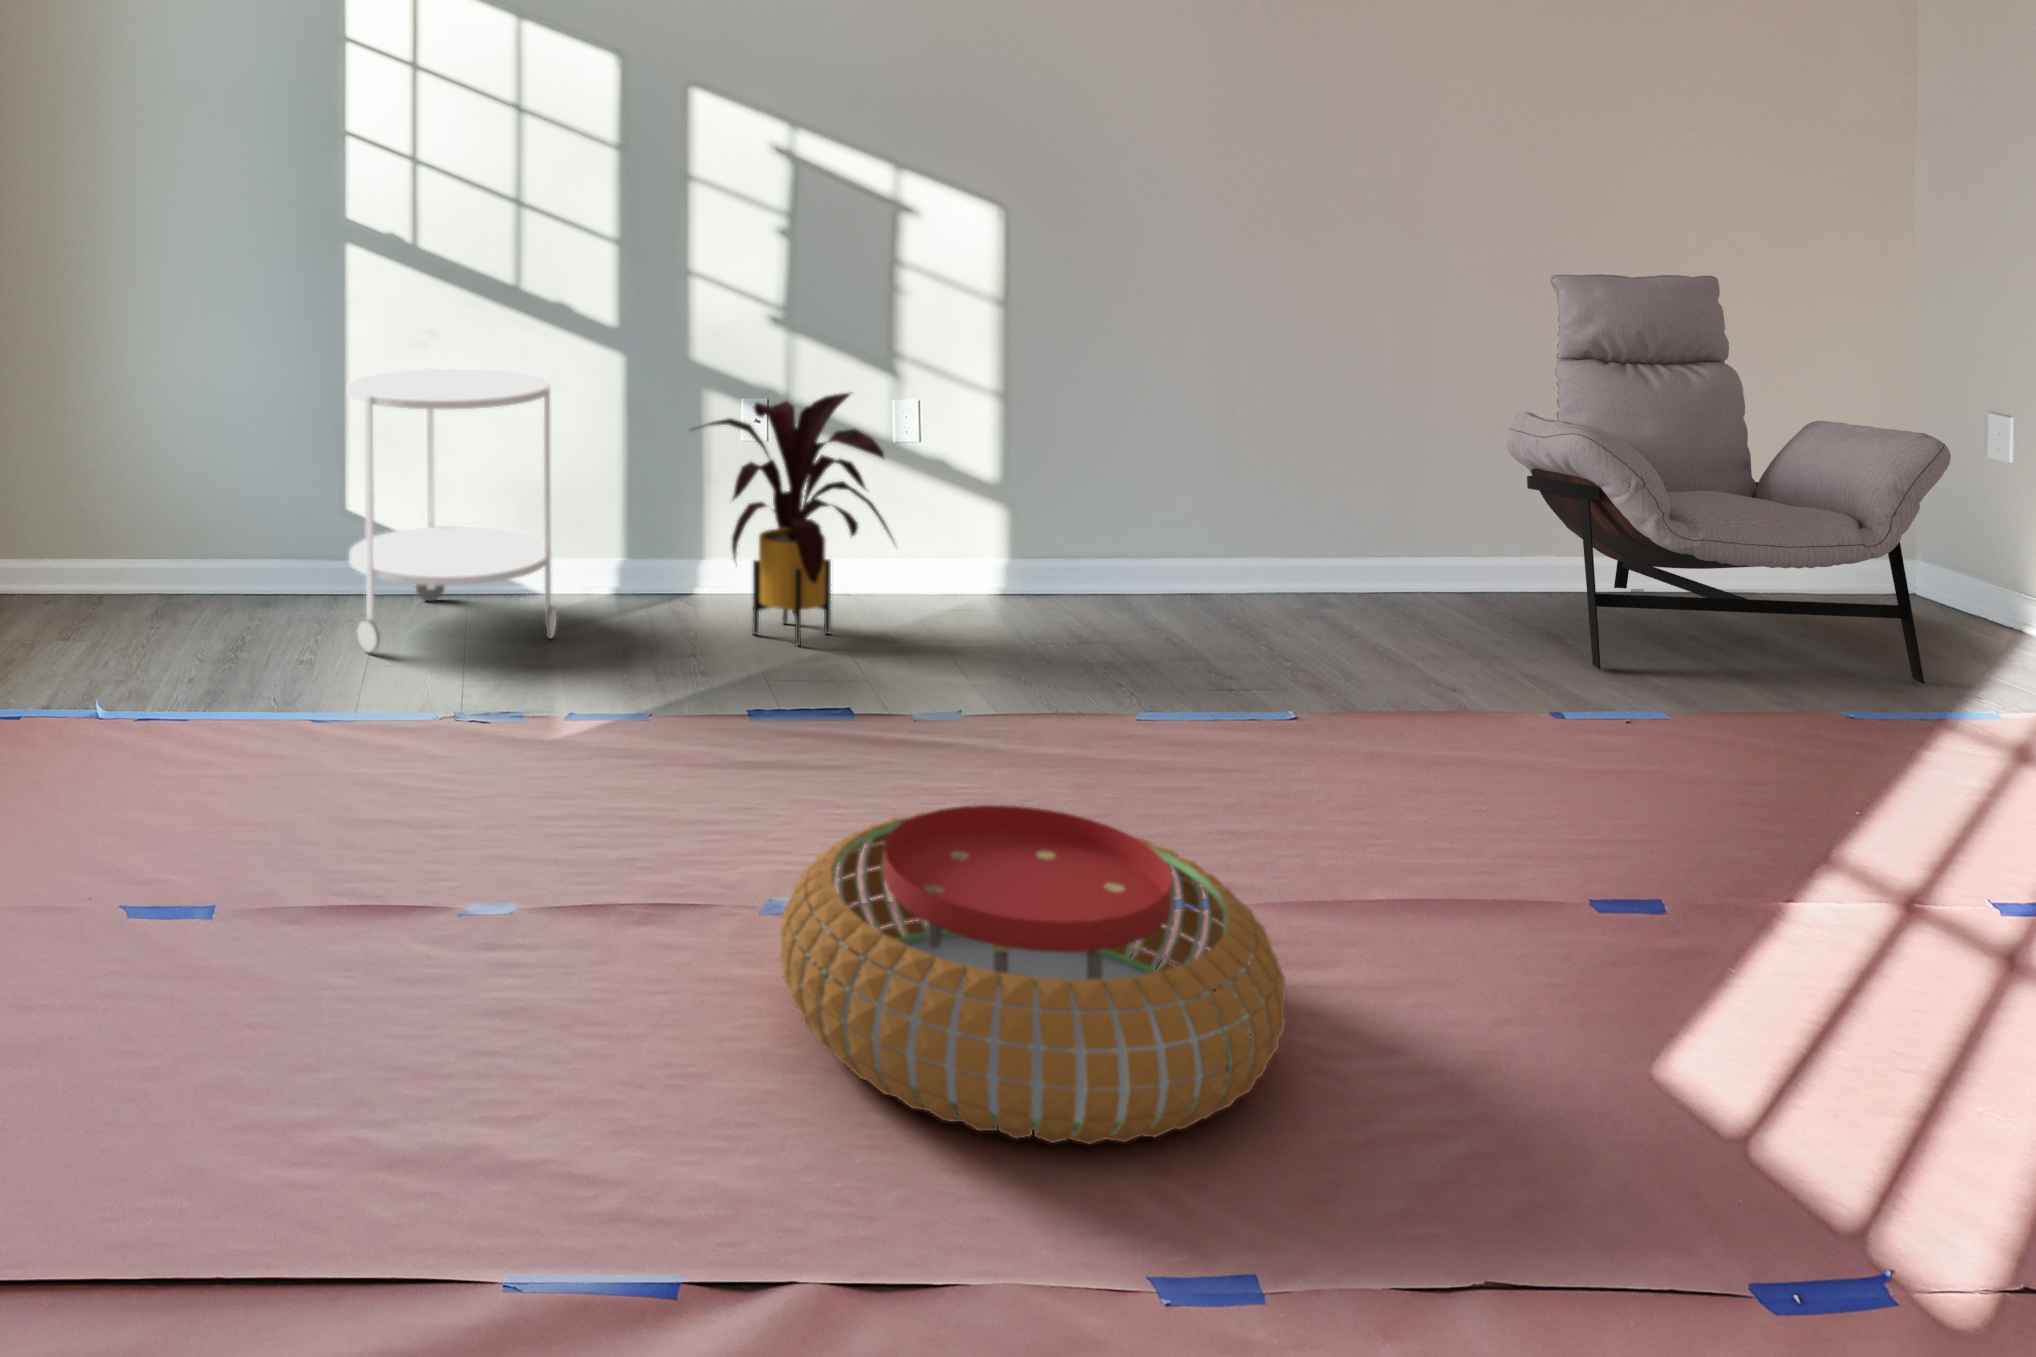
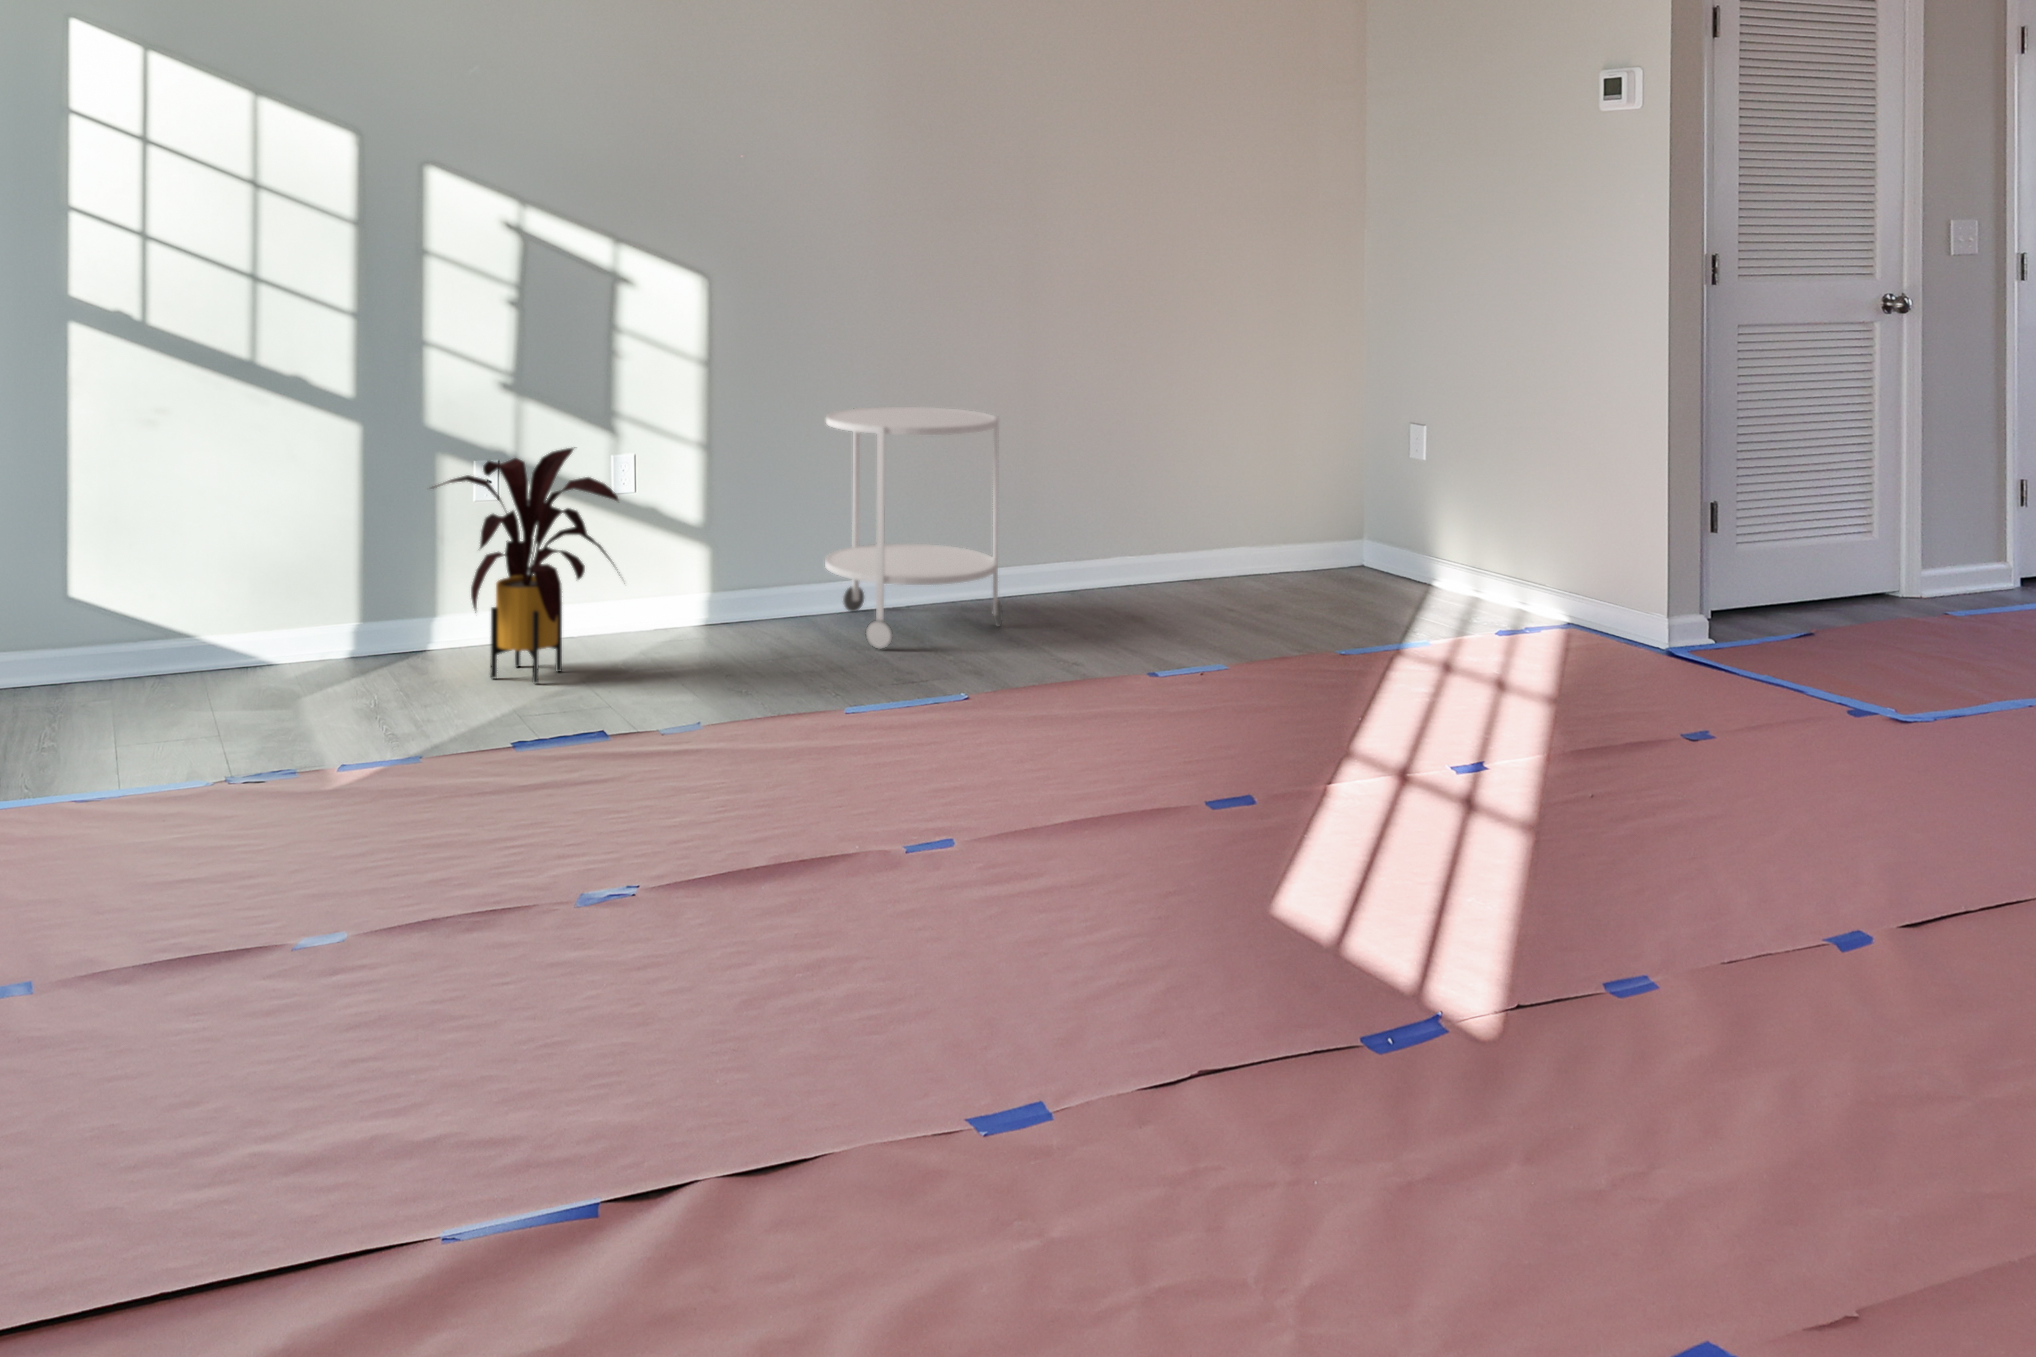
lounge chair: present [1507,274,1951,684] -> none [1095,327,1395,641]
side table: present [348,368,557,652] -> present [825,407,1003,649]
pouf: present [780,805,1285,1145] -> none [614,768,1025,1027]

